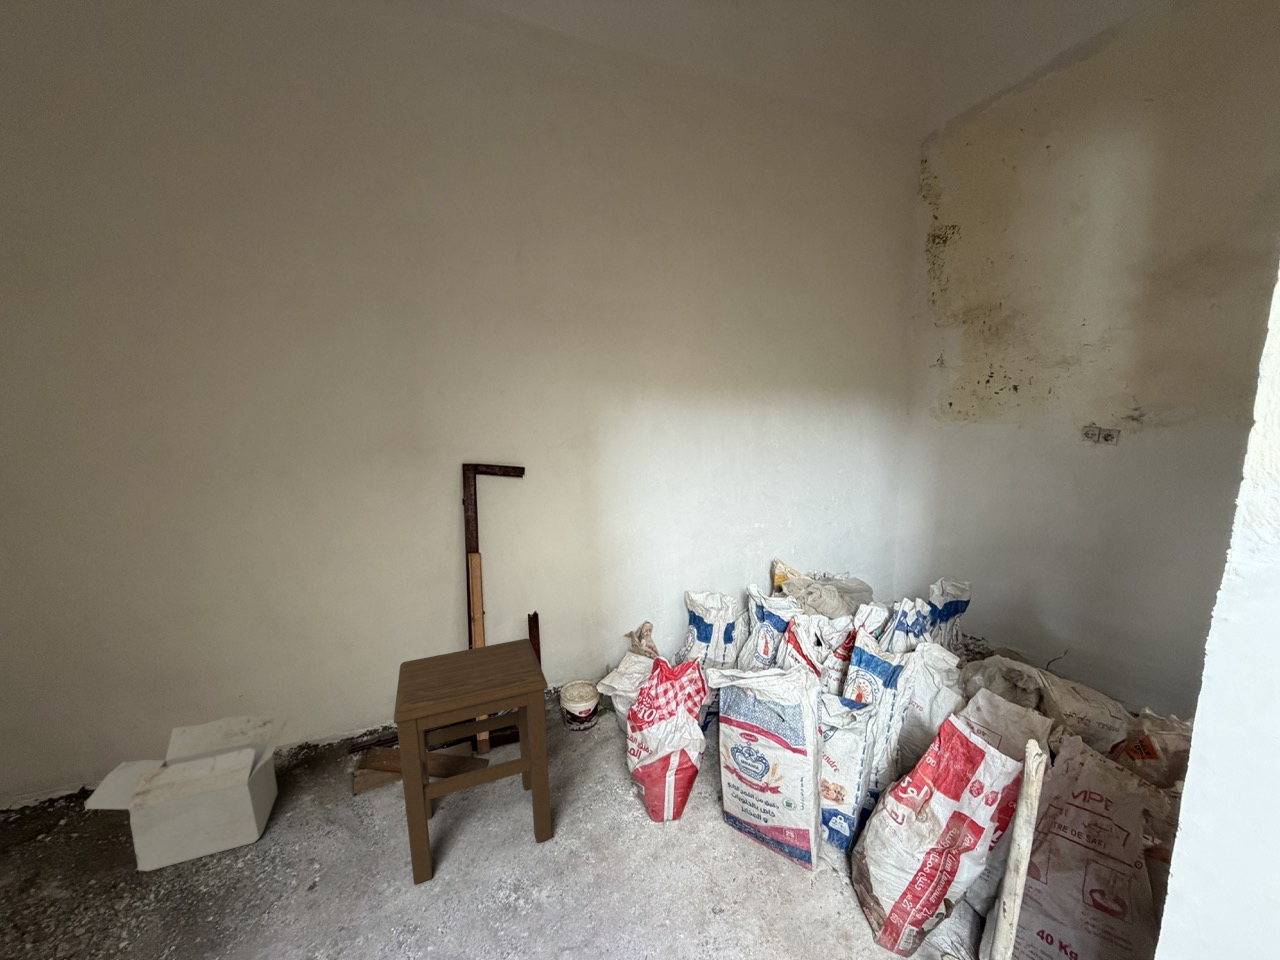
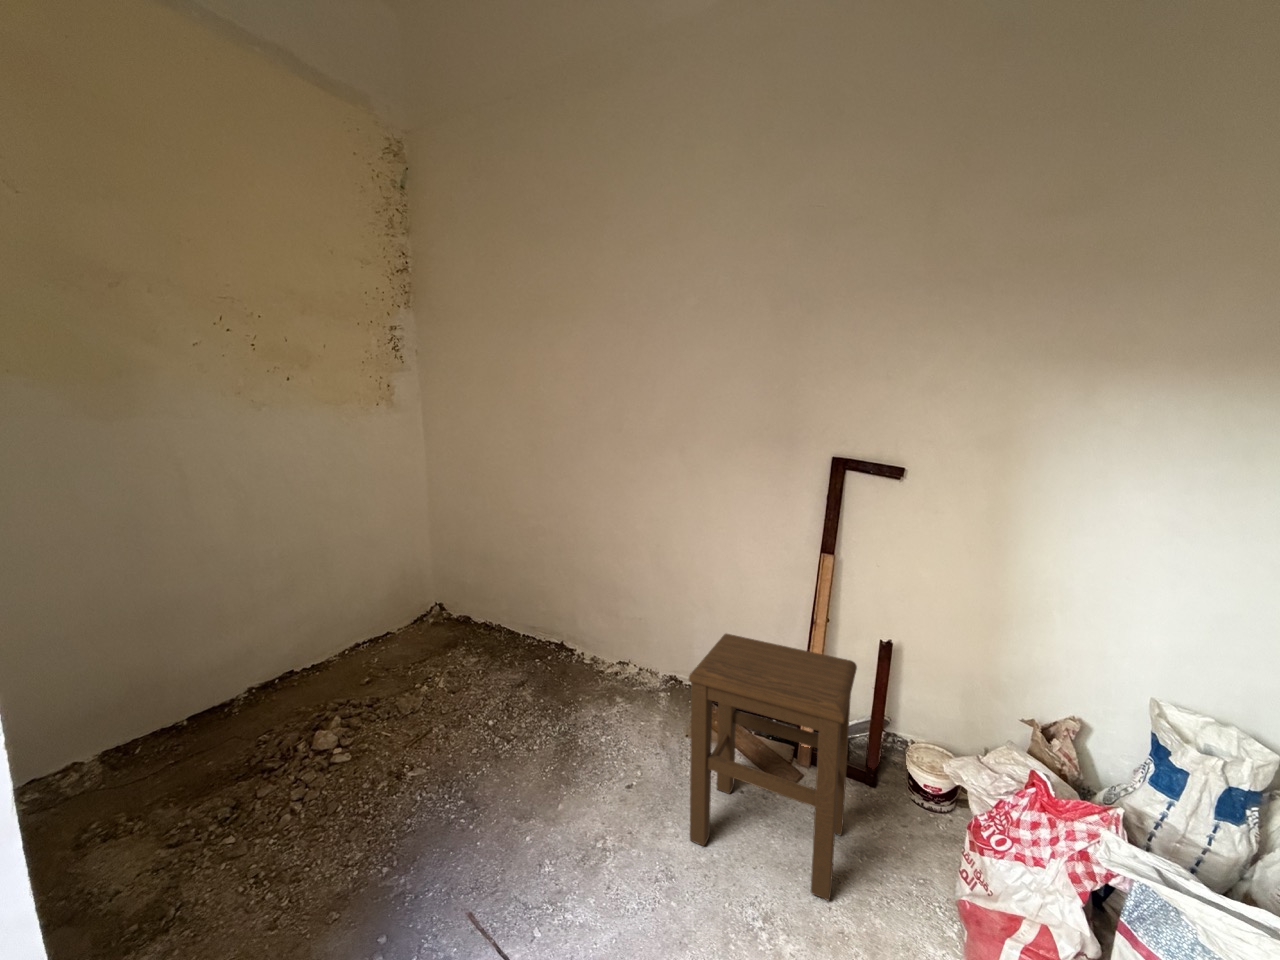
cardboard box: present [84,709,289,871] -> none [543,622,658,728]

